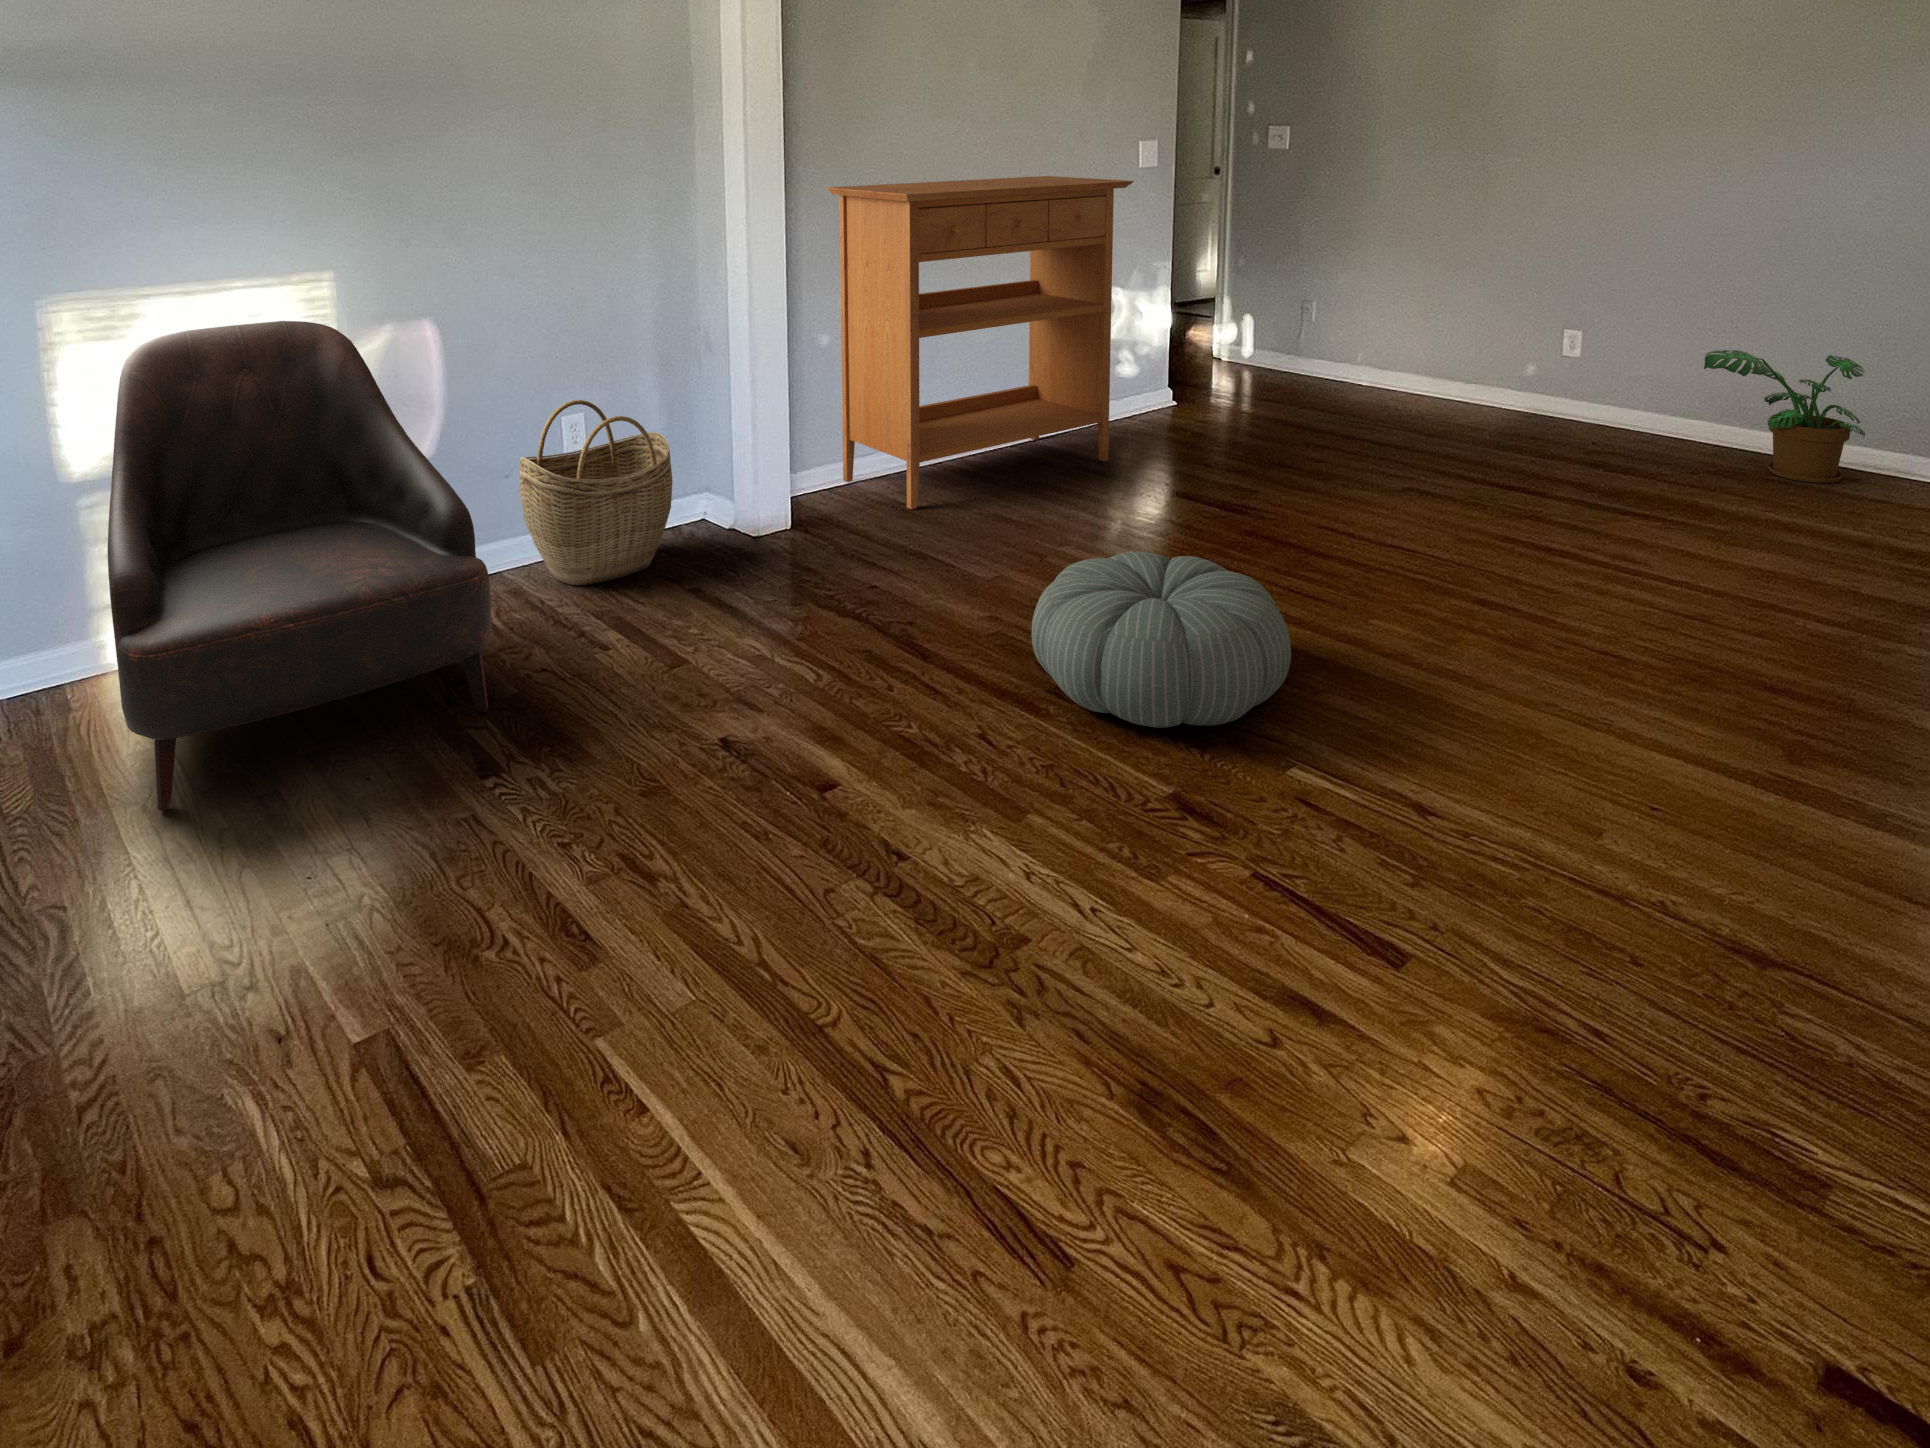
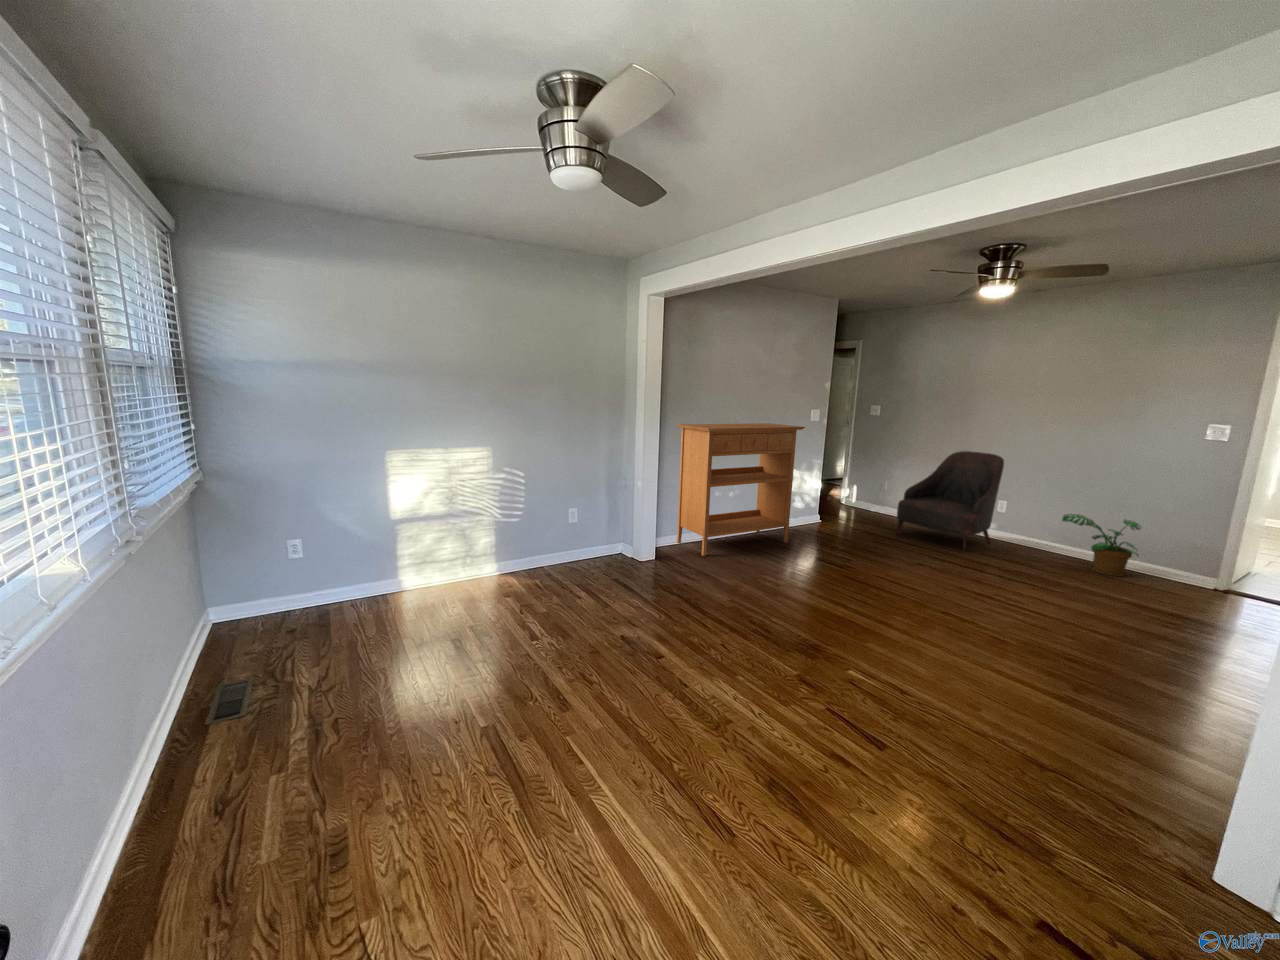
armchair: present [108,321,492,812] -> present [896,451,1004,552]
woven basket: present [520,400,673,585] -> none [551,503,609,574]
pouf: present [1032,552,1291,728] -> none [746,579,853,650]

